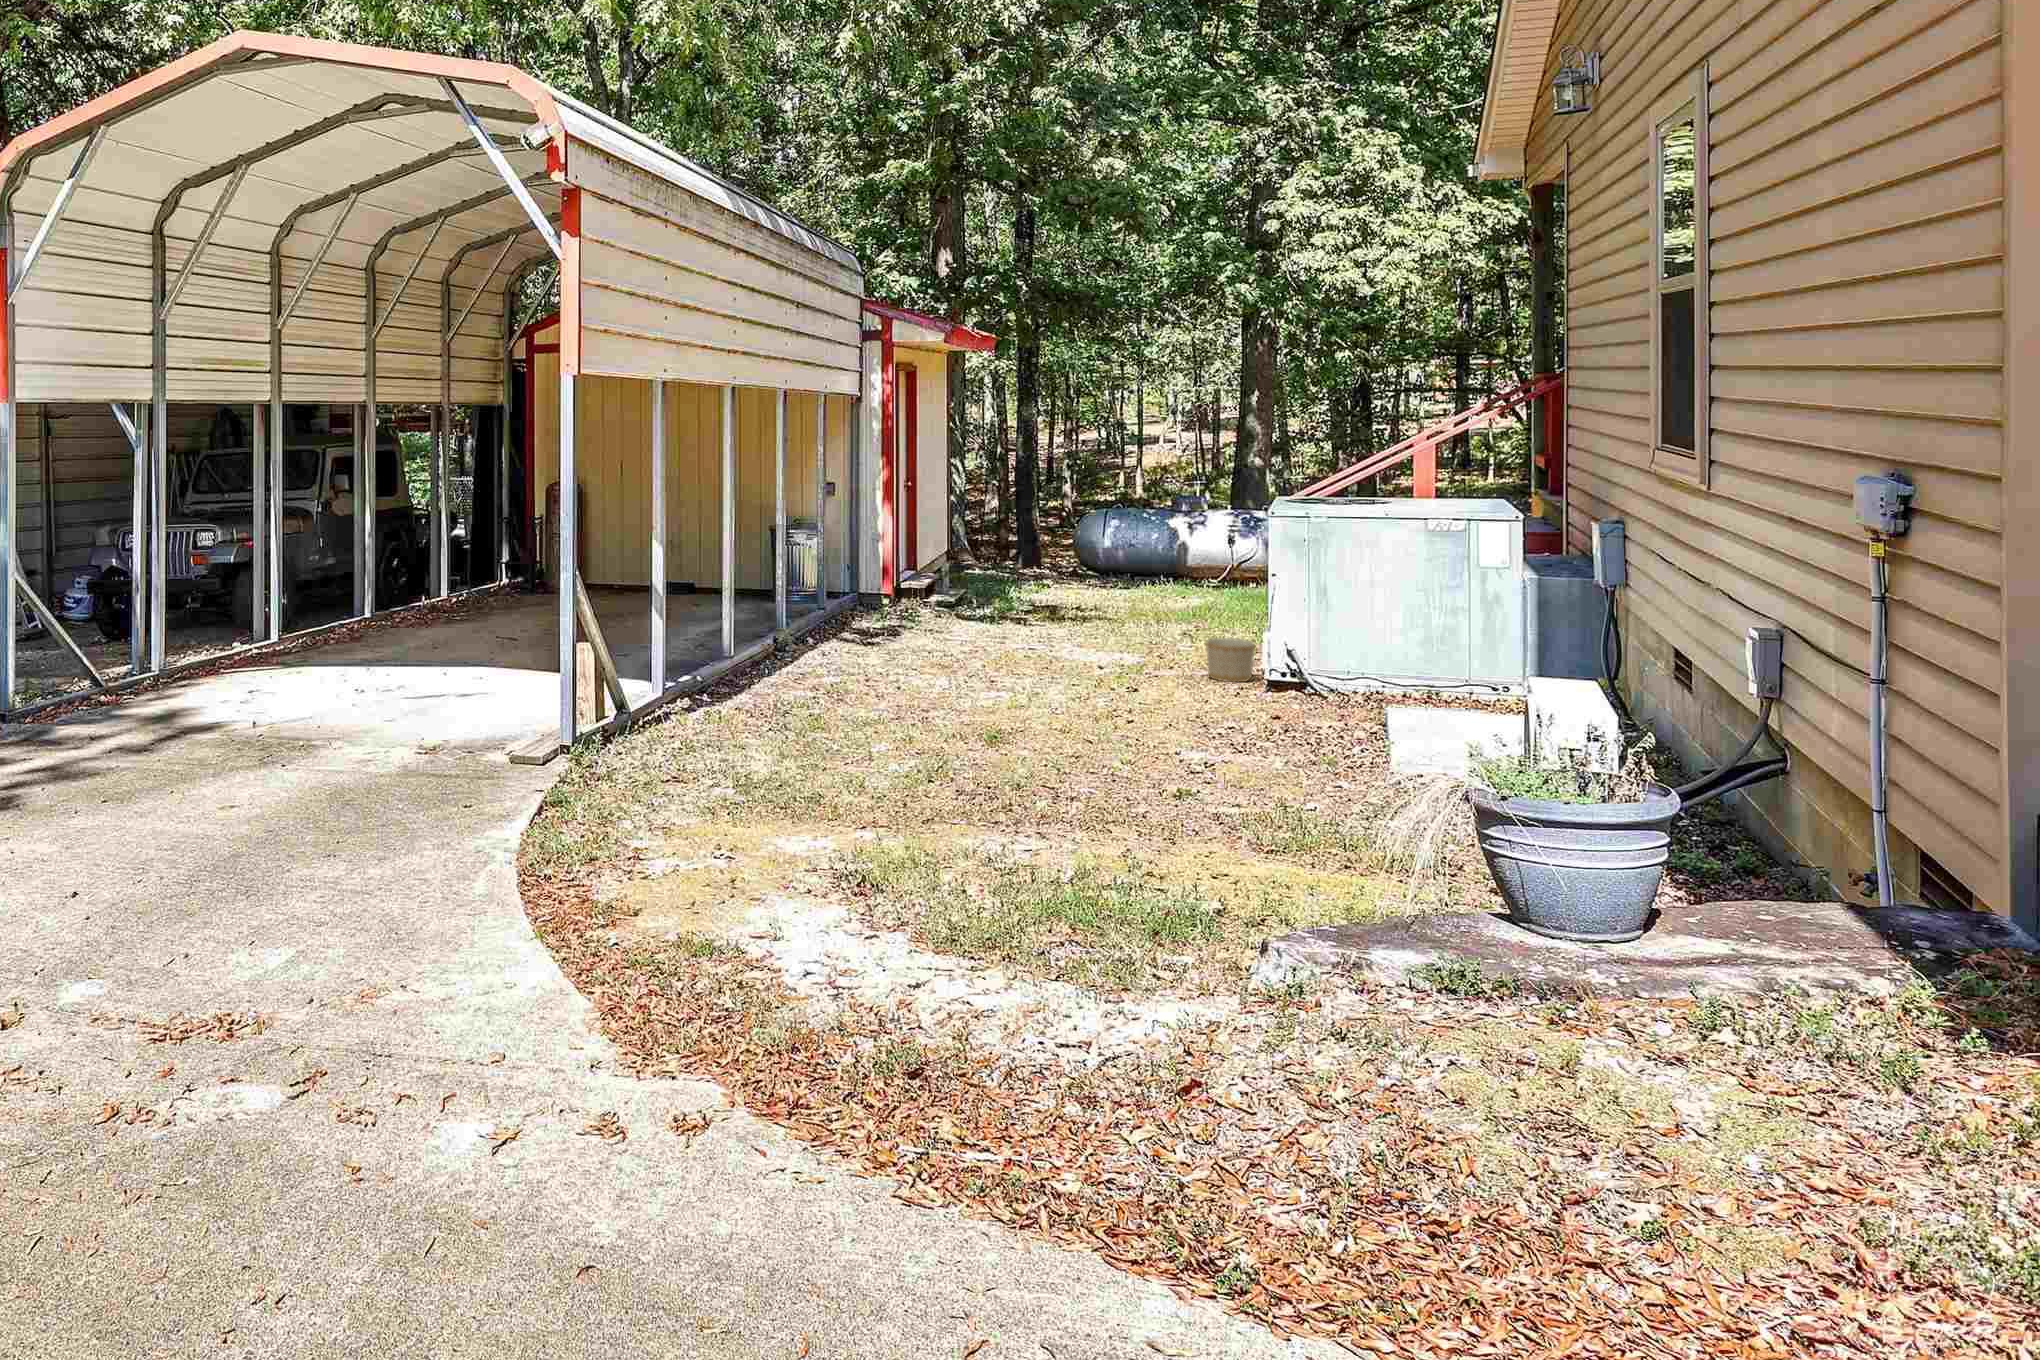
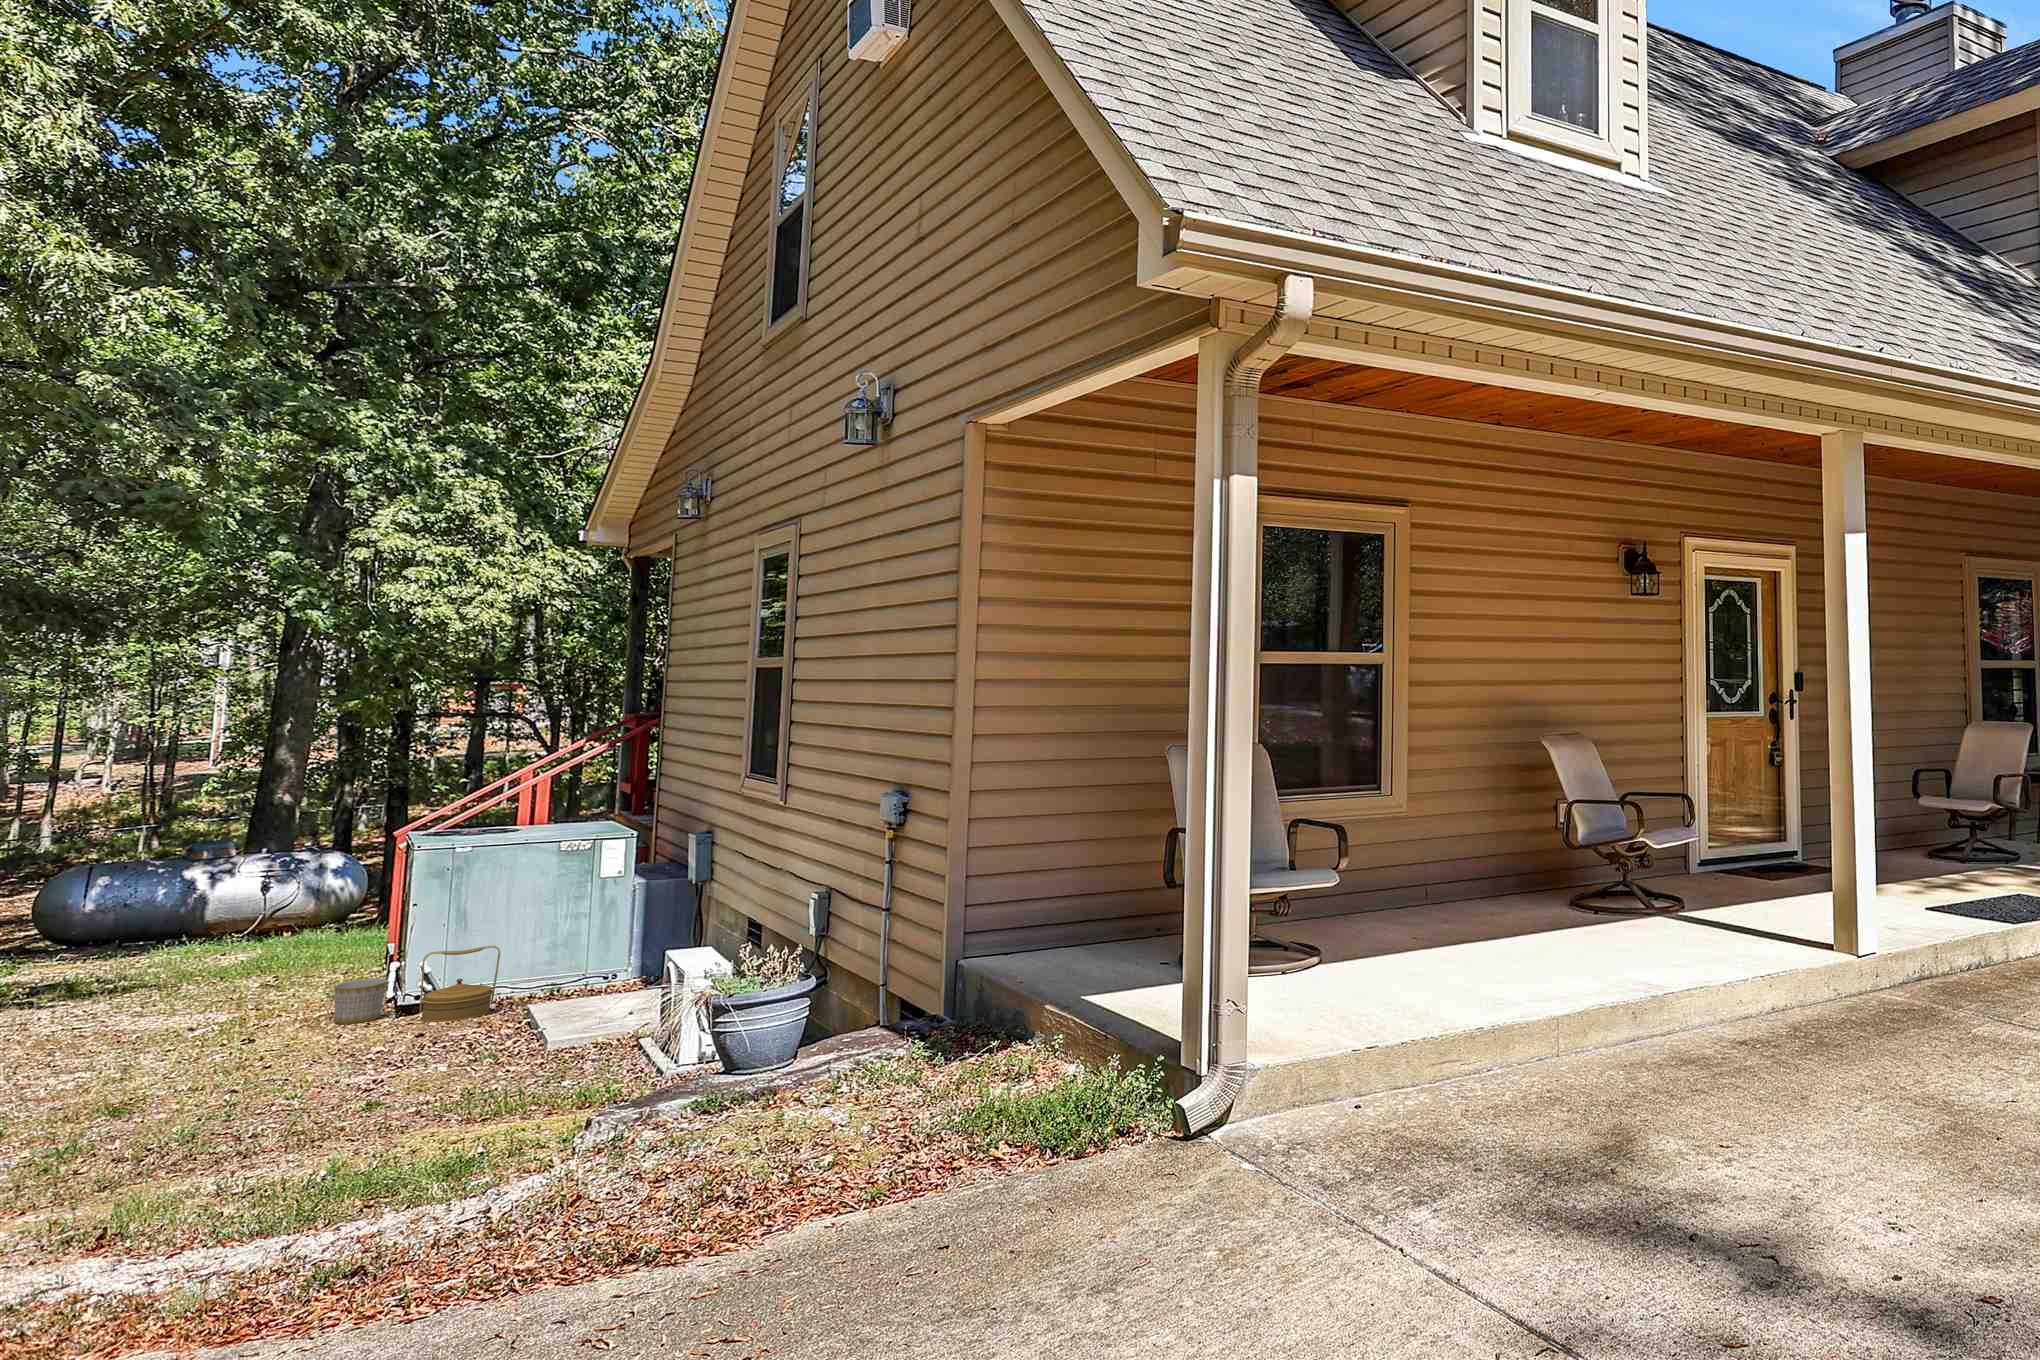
woven basket: none [1282,624,1366,703] -> present [420,946,500,1022]

